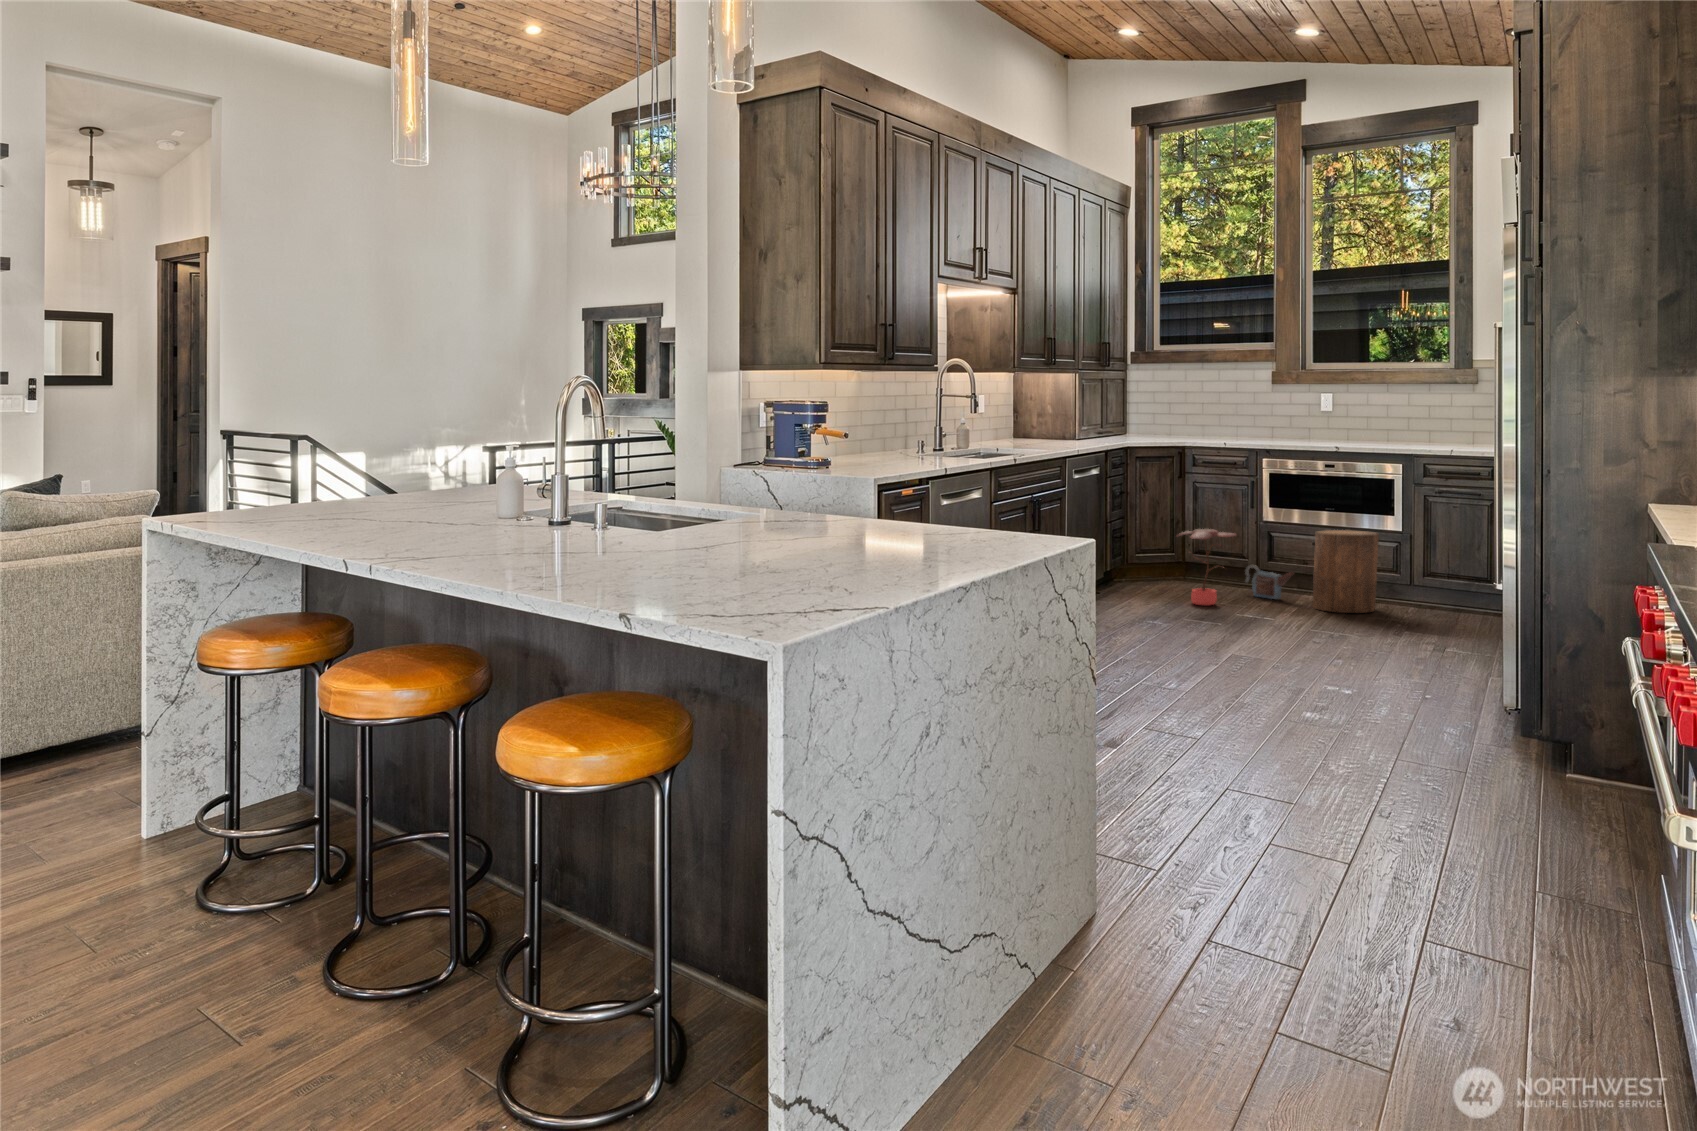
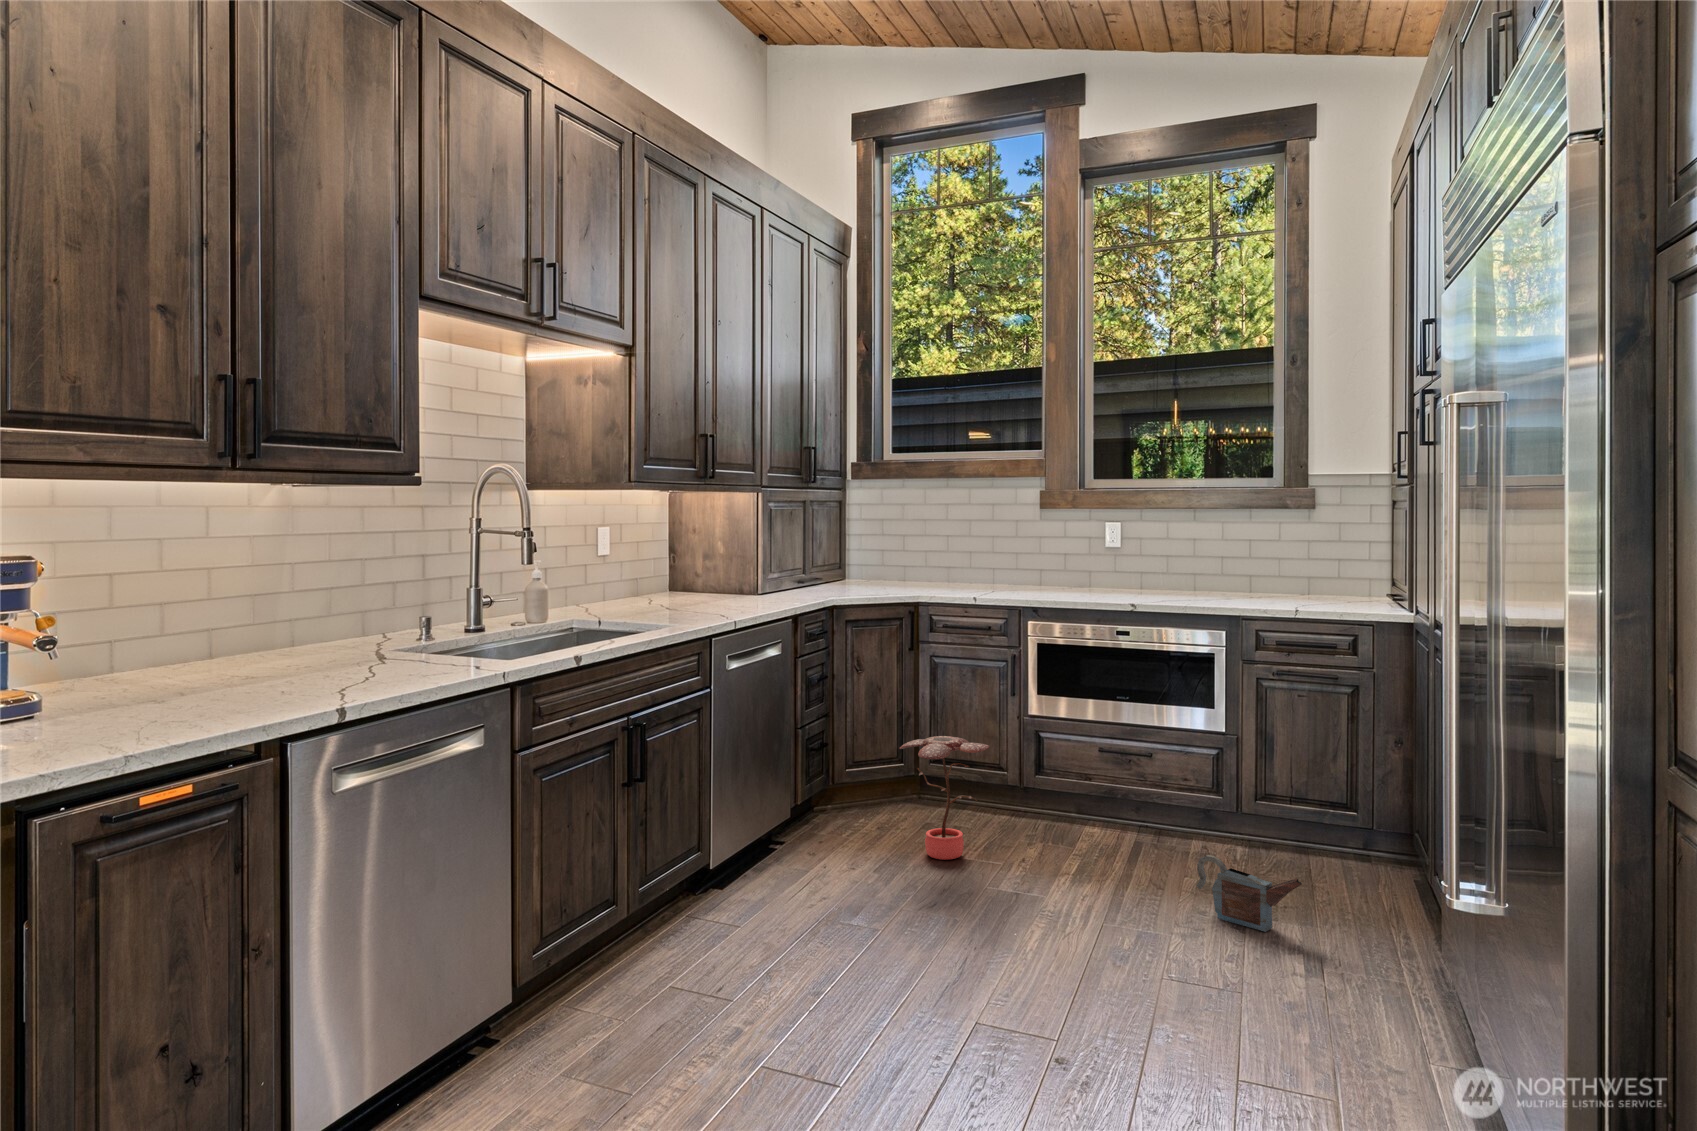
stool: present [1312,530,1379,613] -> none [1105,732,1197,871]
watering can: present [1245,565,1294,599] -> present [1196,855,1302,932]

